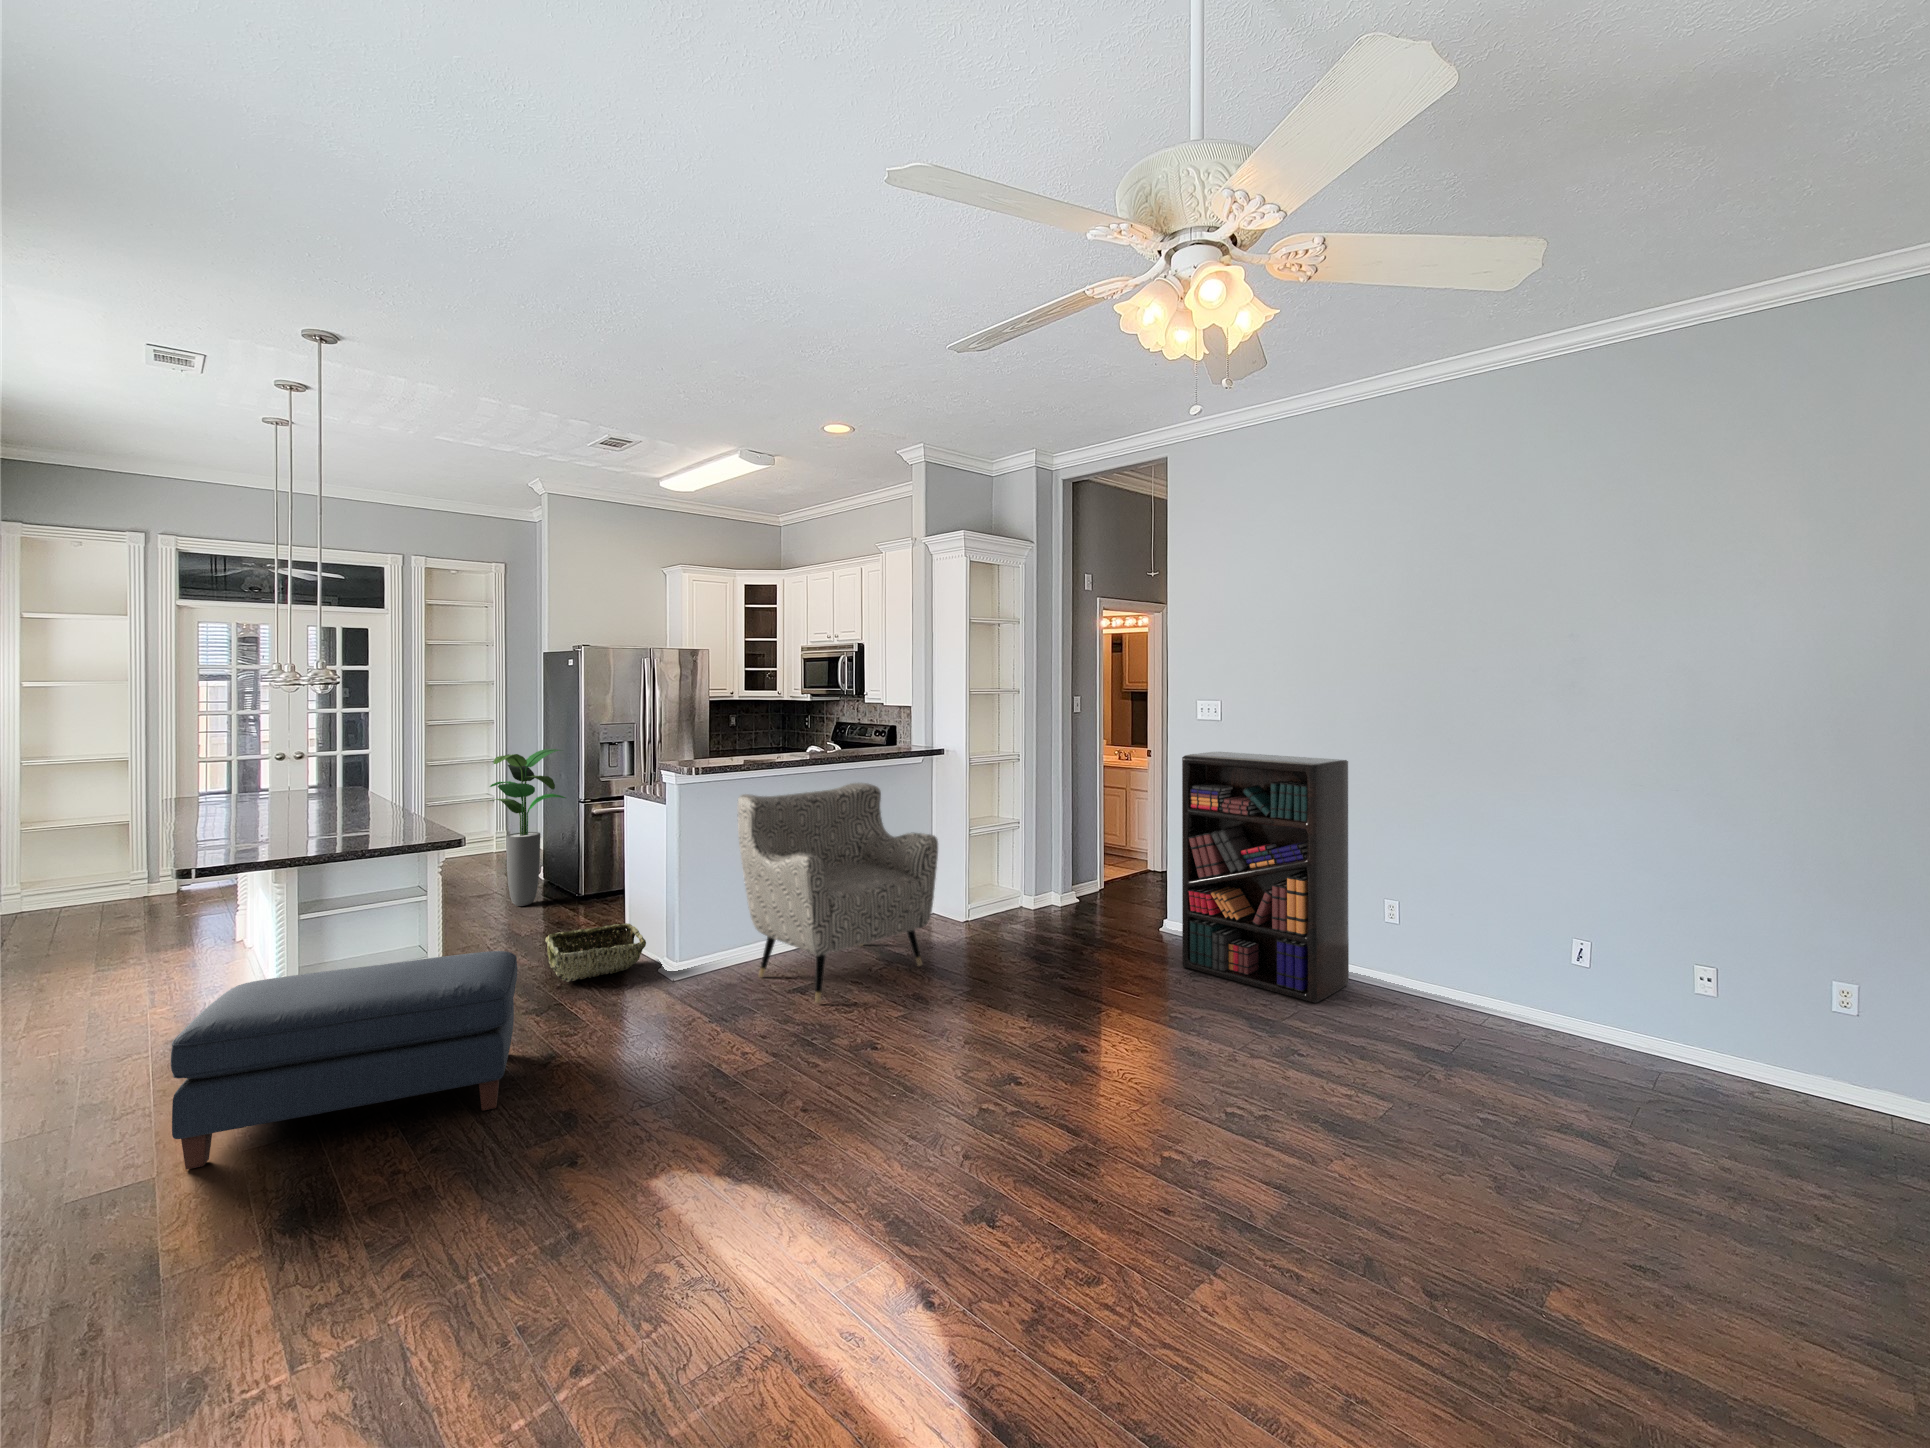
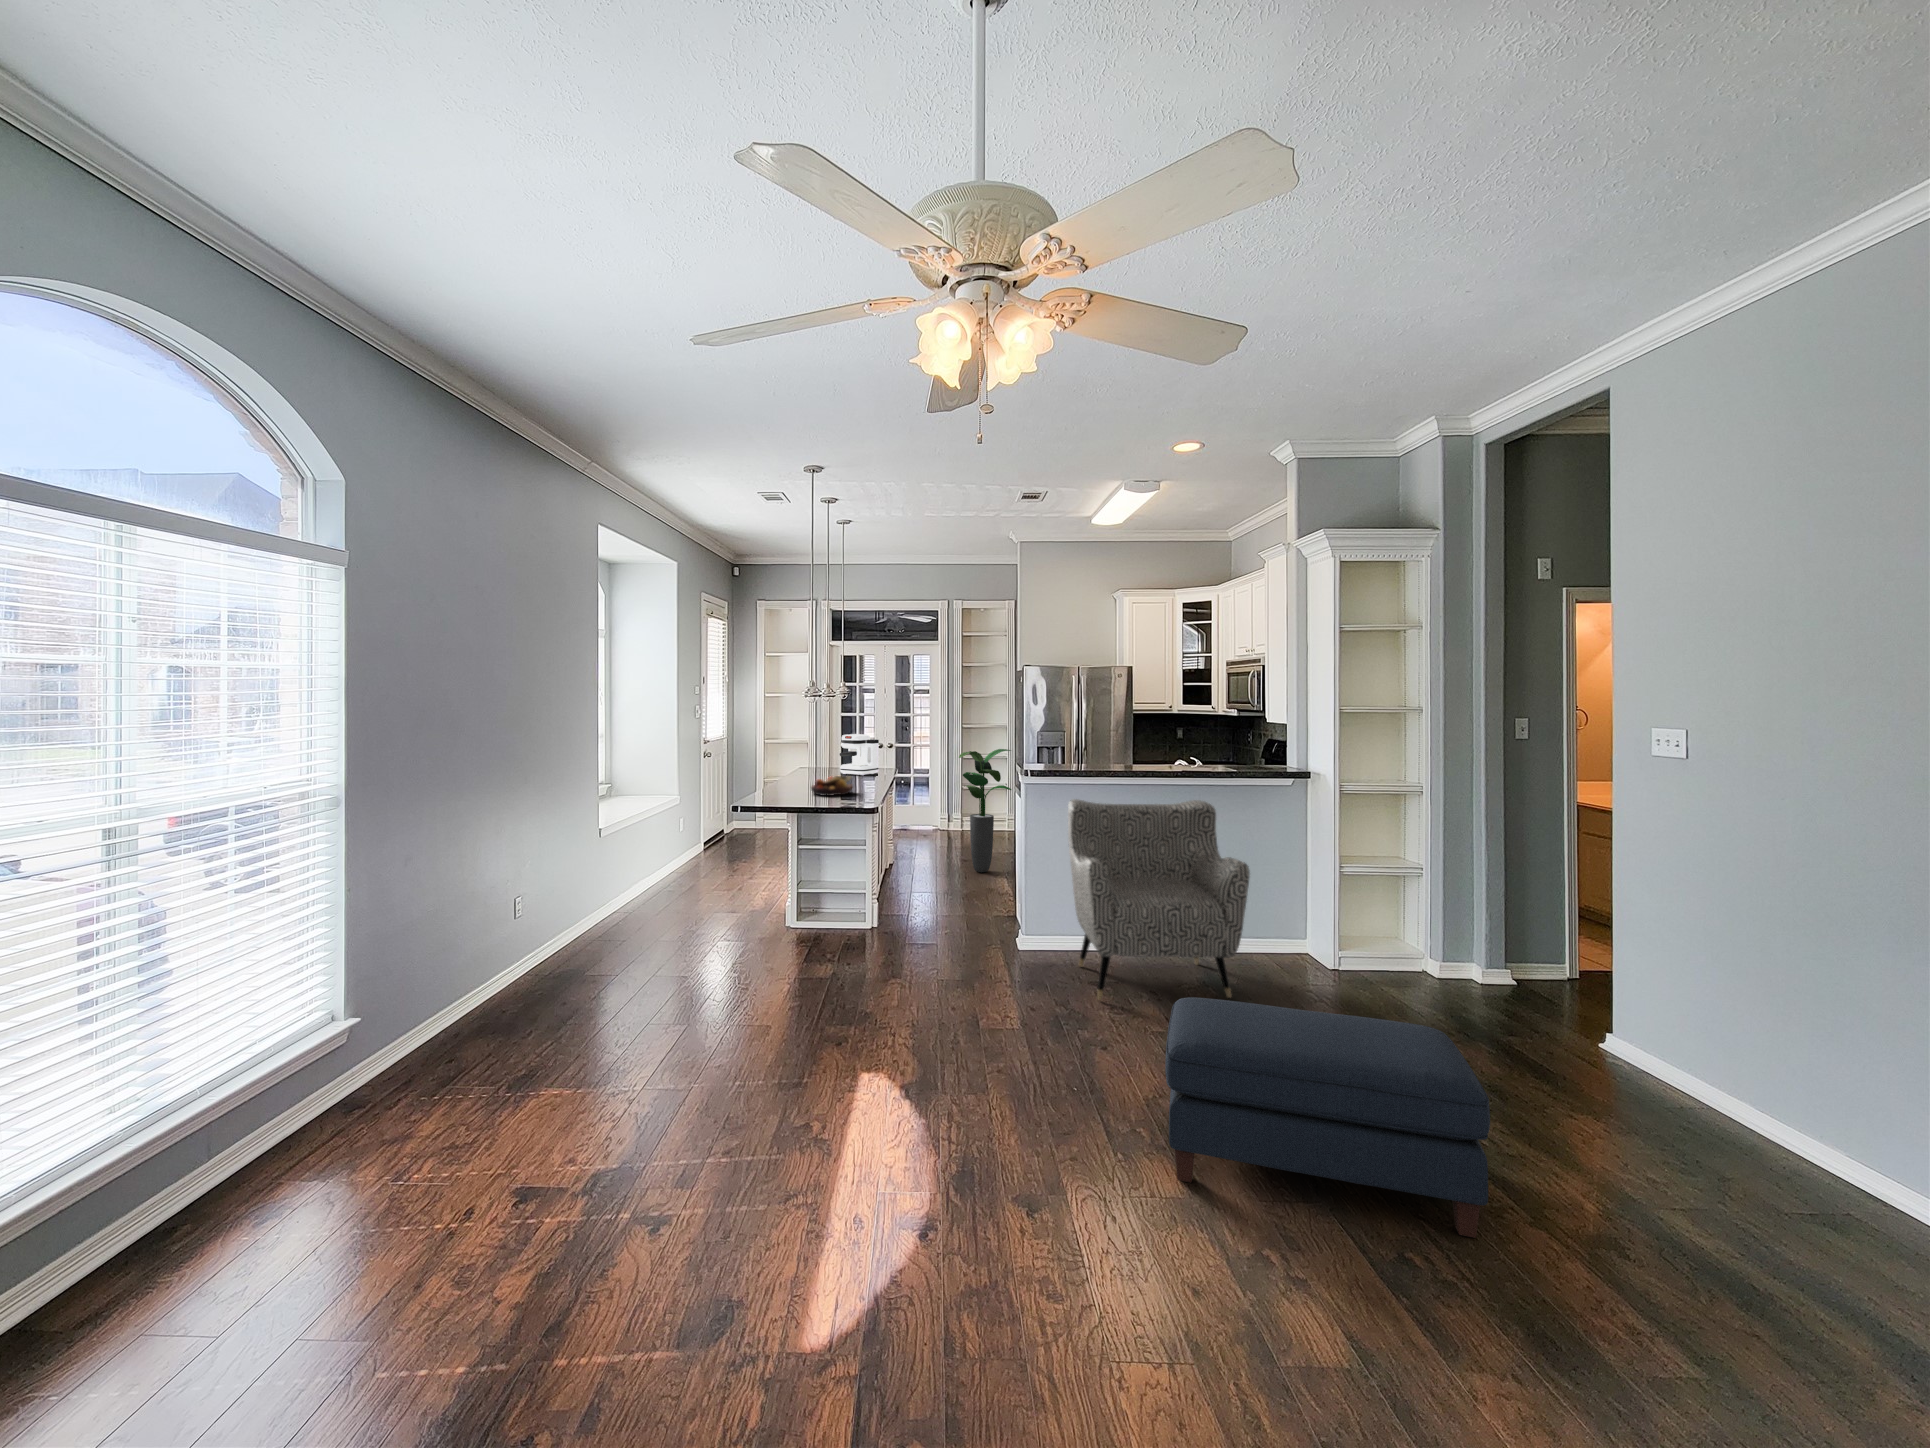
coffee maker: none [281,742,351,802] -> present [840,734,879,775]
bookshelf: present [1182,752,1349,1003] -> none [1570,807,1883,1219]
fruit bowl: none [302,799,382,833] -> present [811,776,852,796]
woven basket: present [545,923,646,982] -> none [940,893,1008,934]
ottoman: present [171,951,517,1169] -> present [1165,997,1490,1238]

